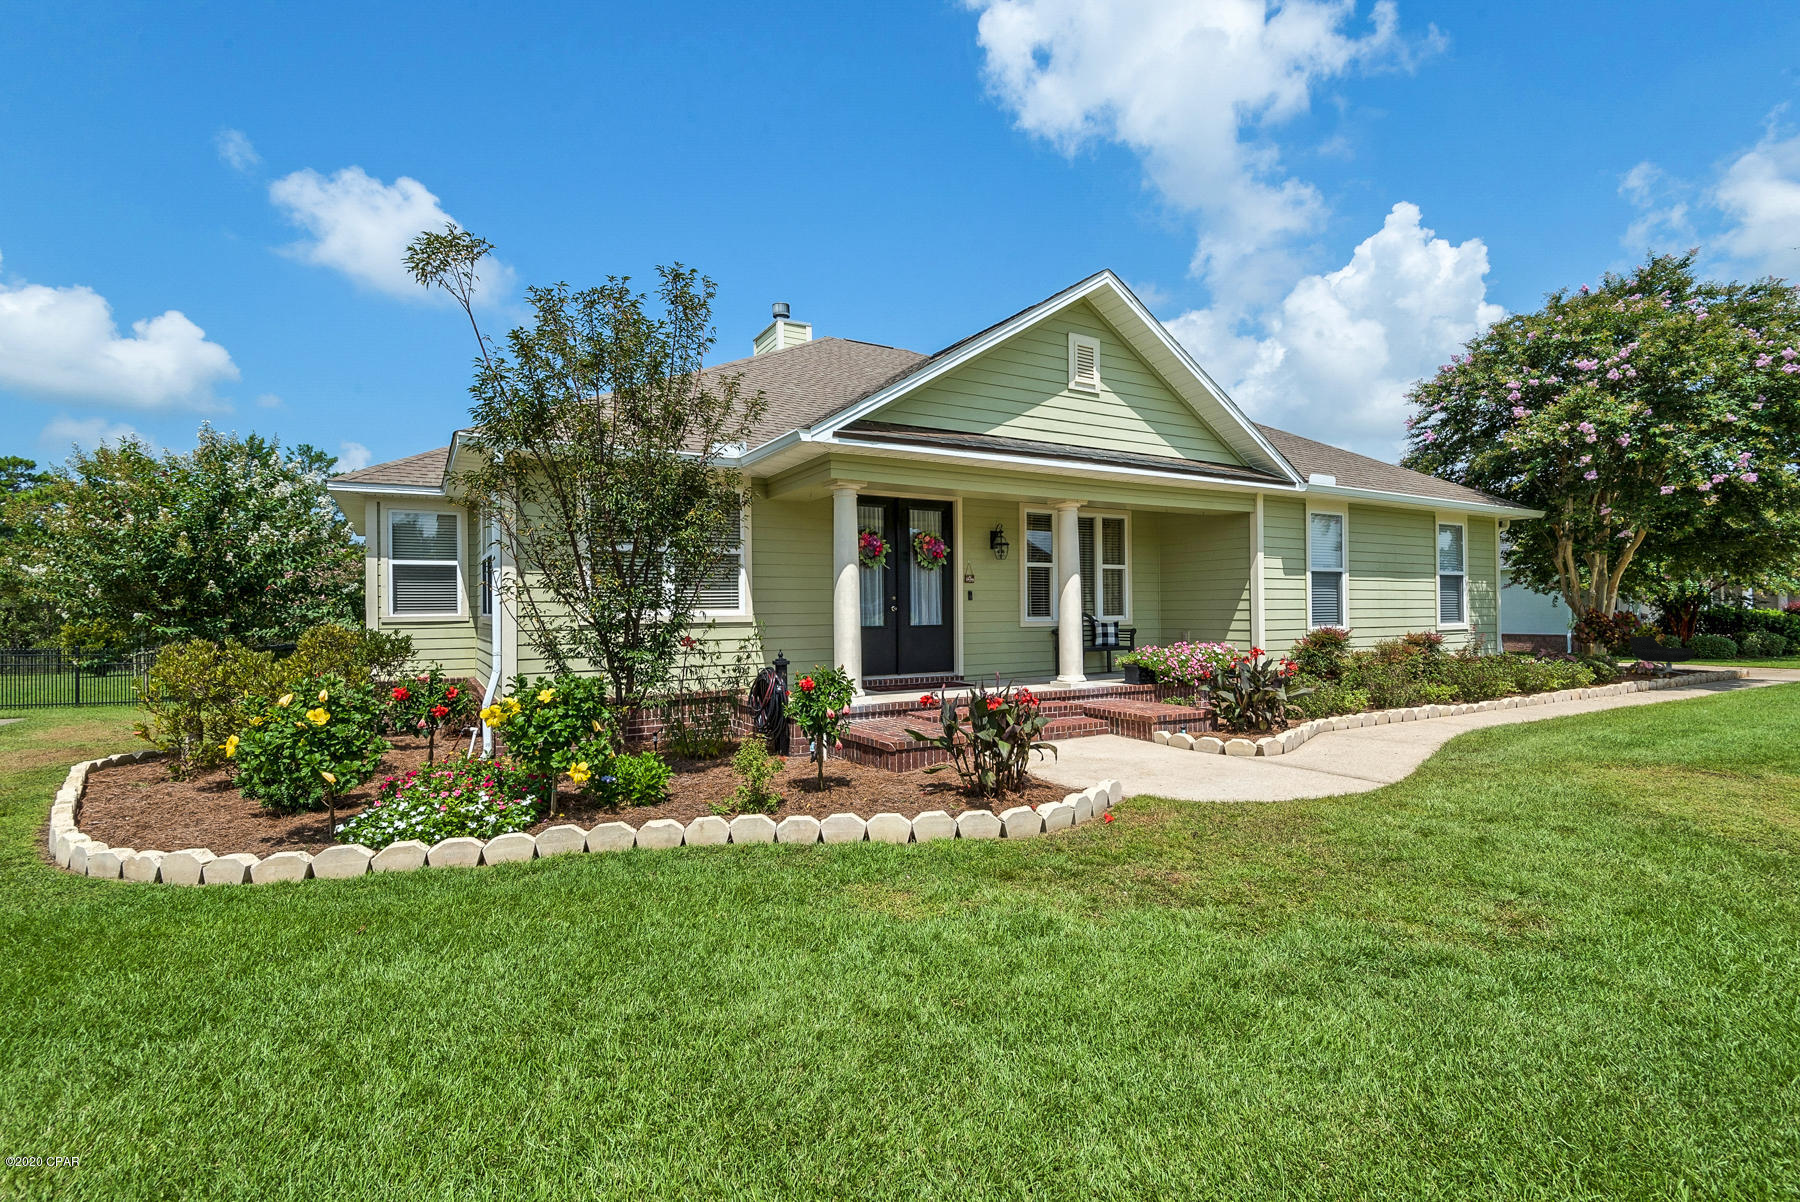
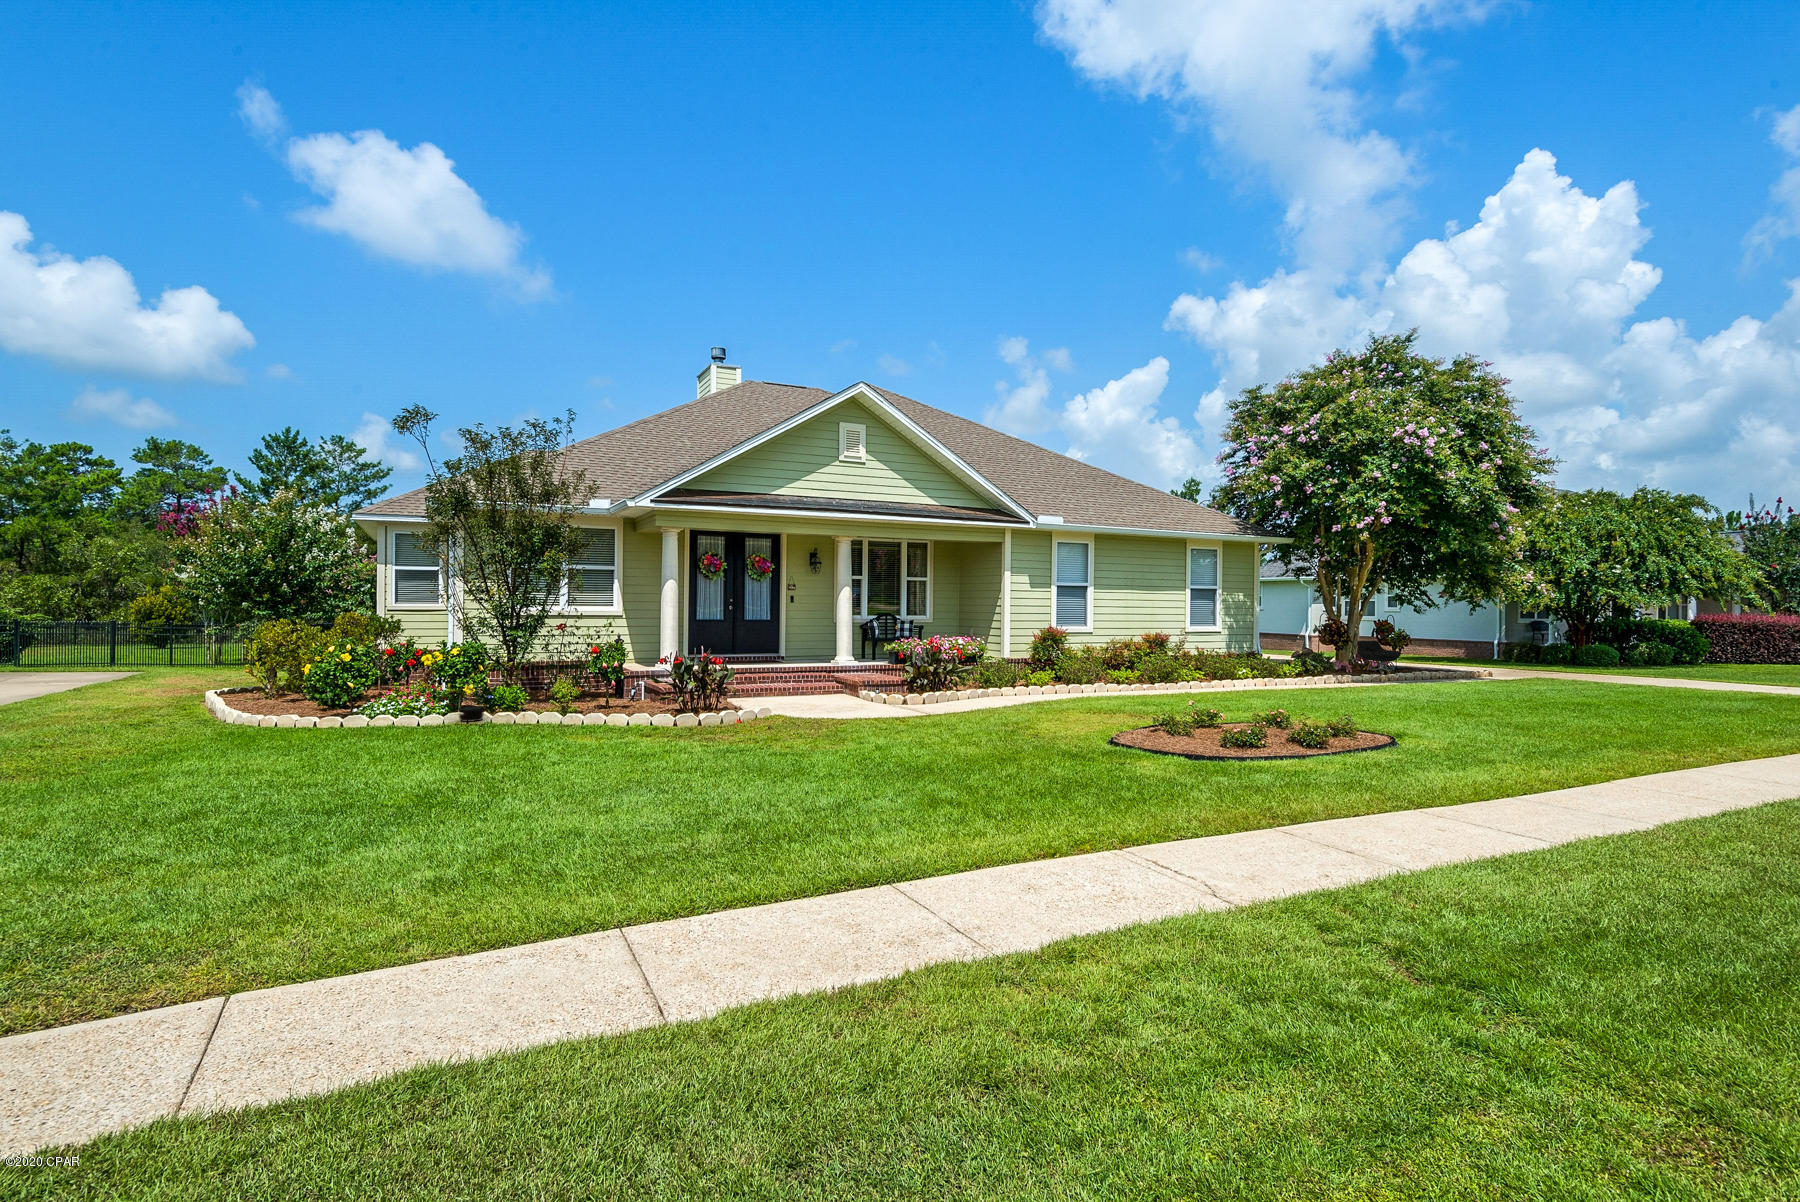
decorative plant: none [548,756,610,842] -> present [453,683,484,722]

